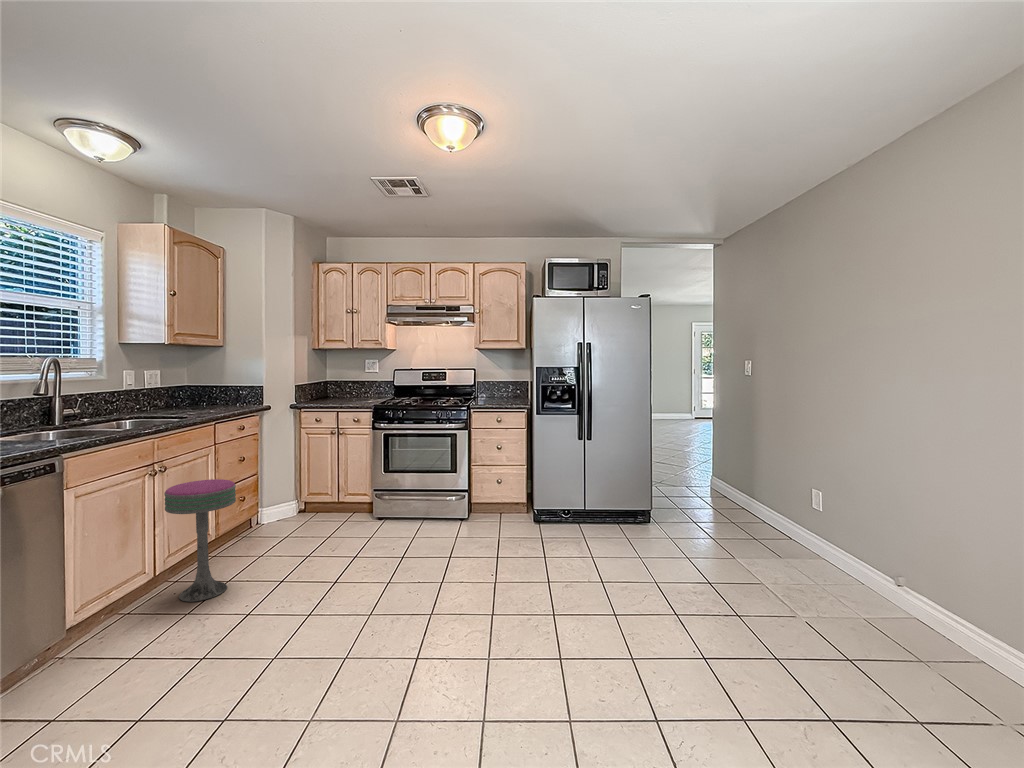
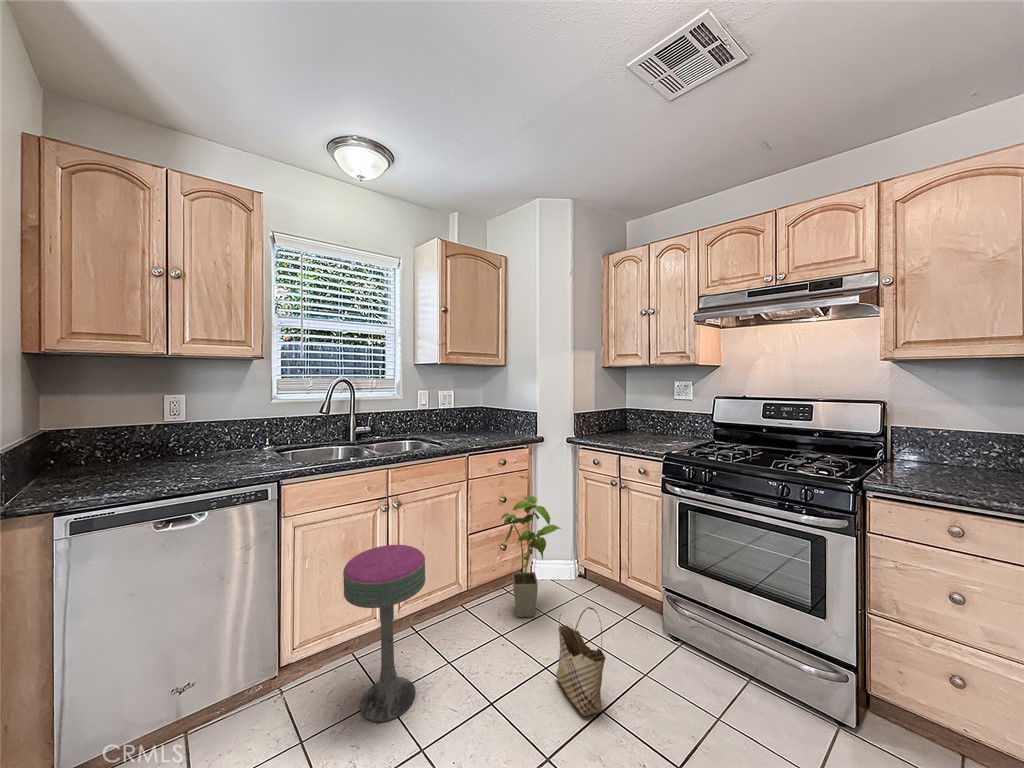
house plant: none [248,445,301,540] -> present [501,496,561,617]
woven basket: none [322,496,359,552] -> present [556,607,605,716]

